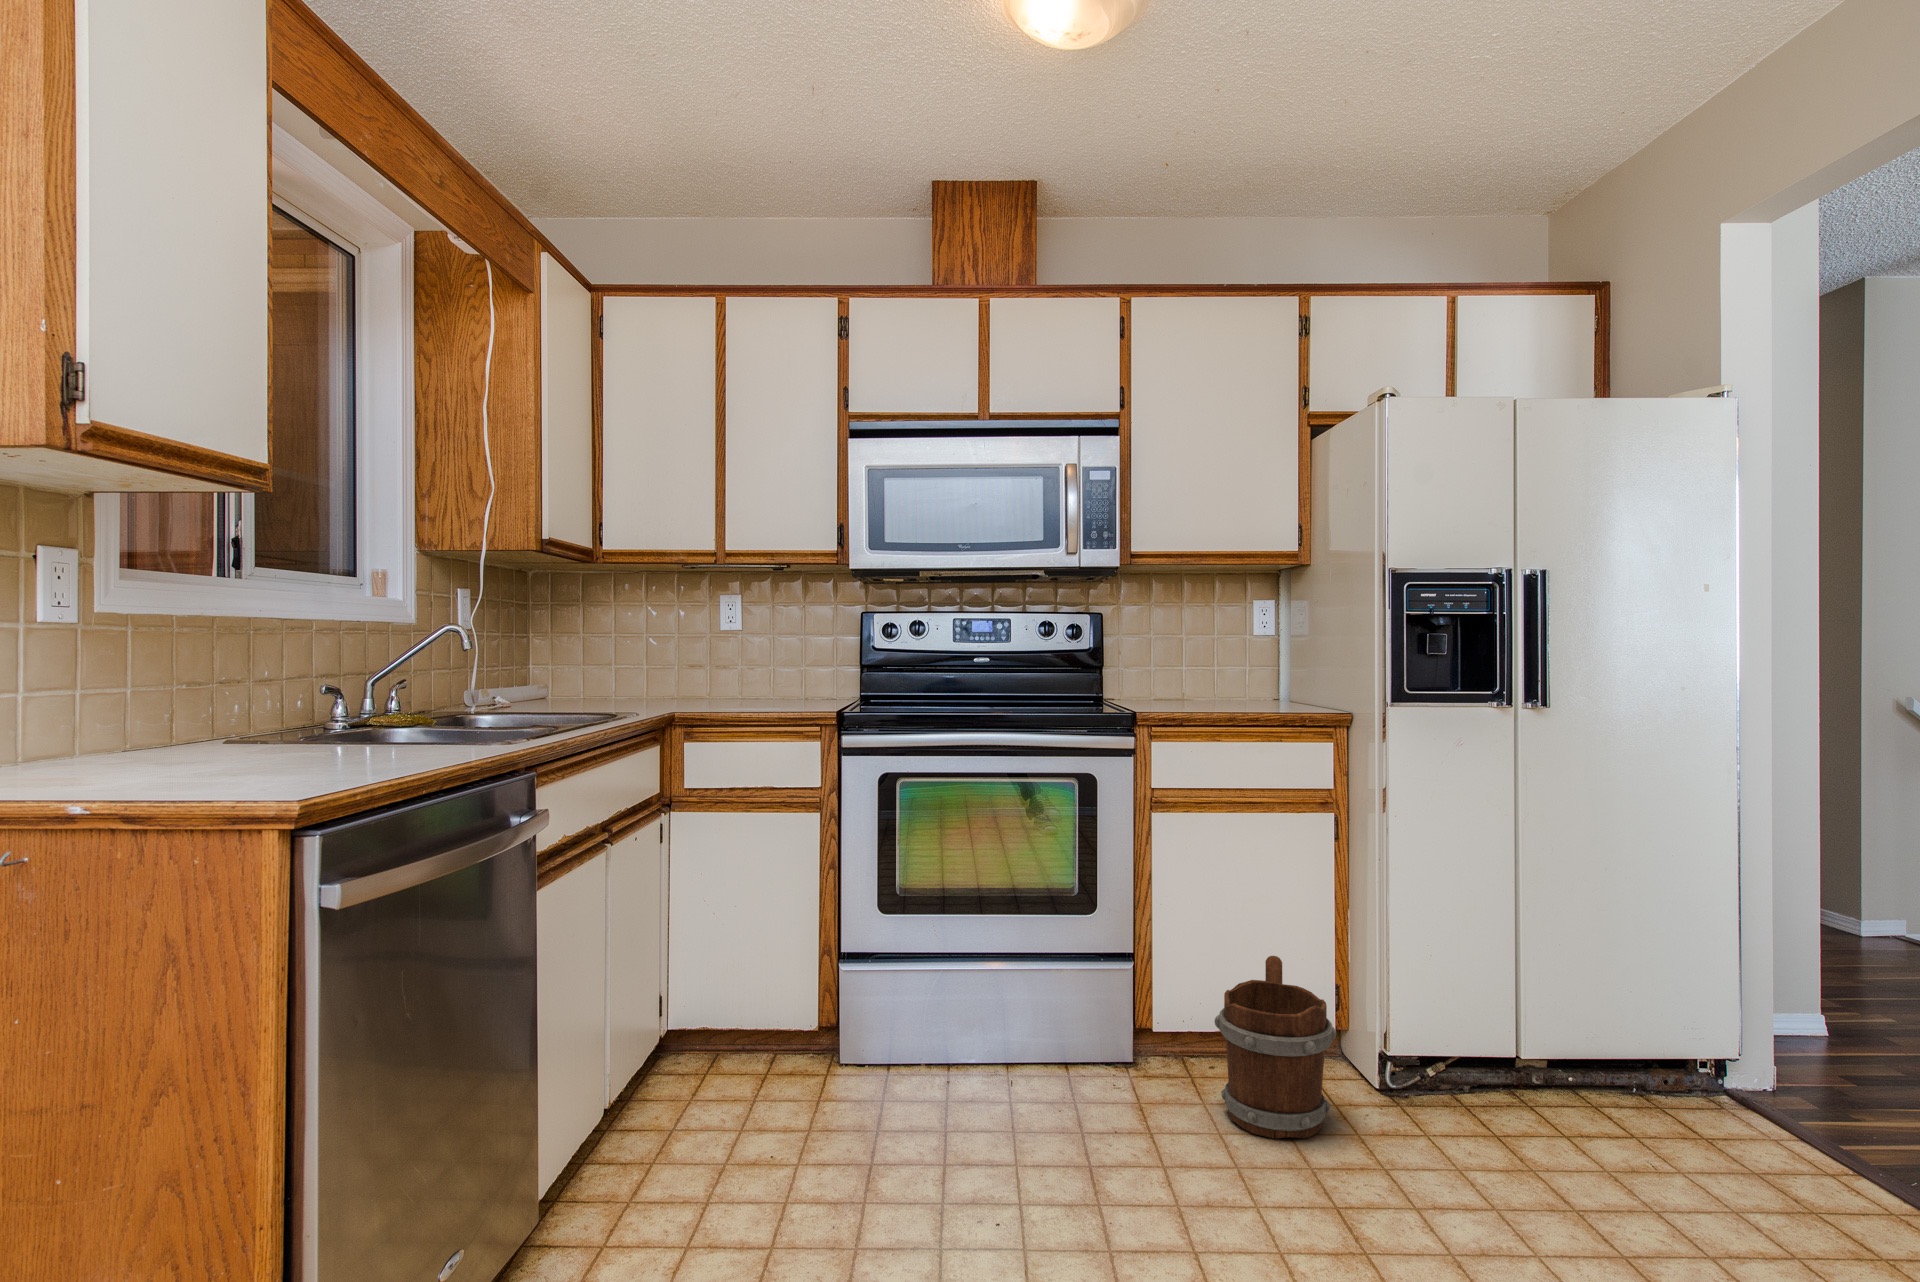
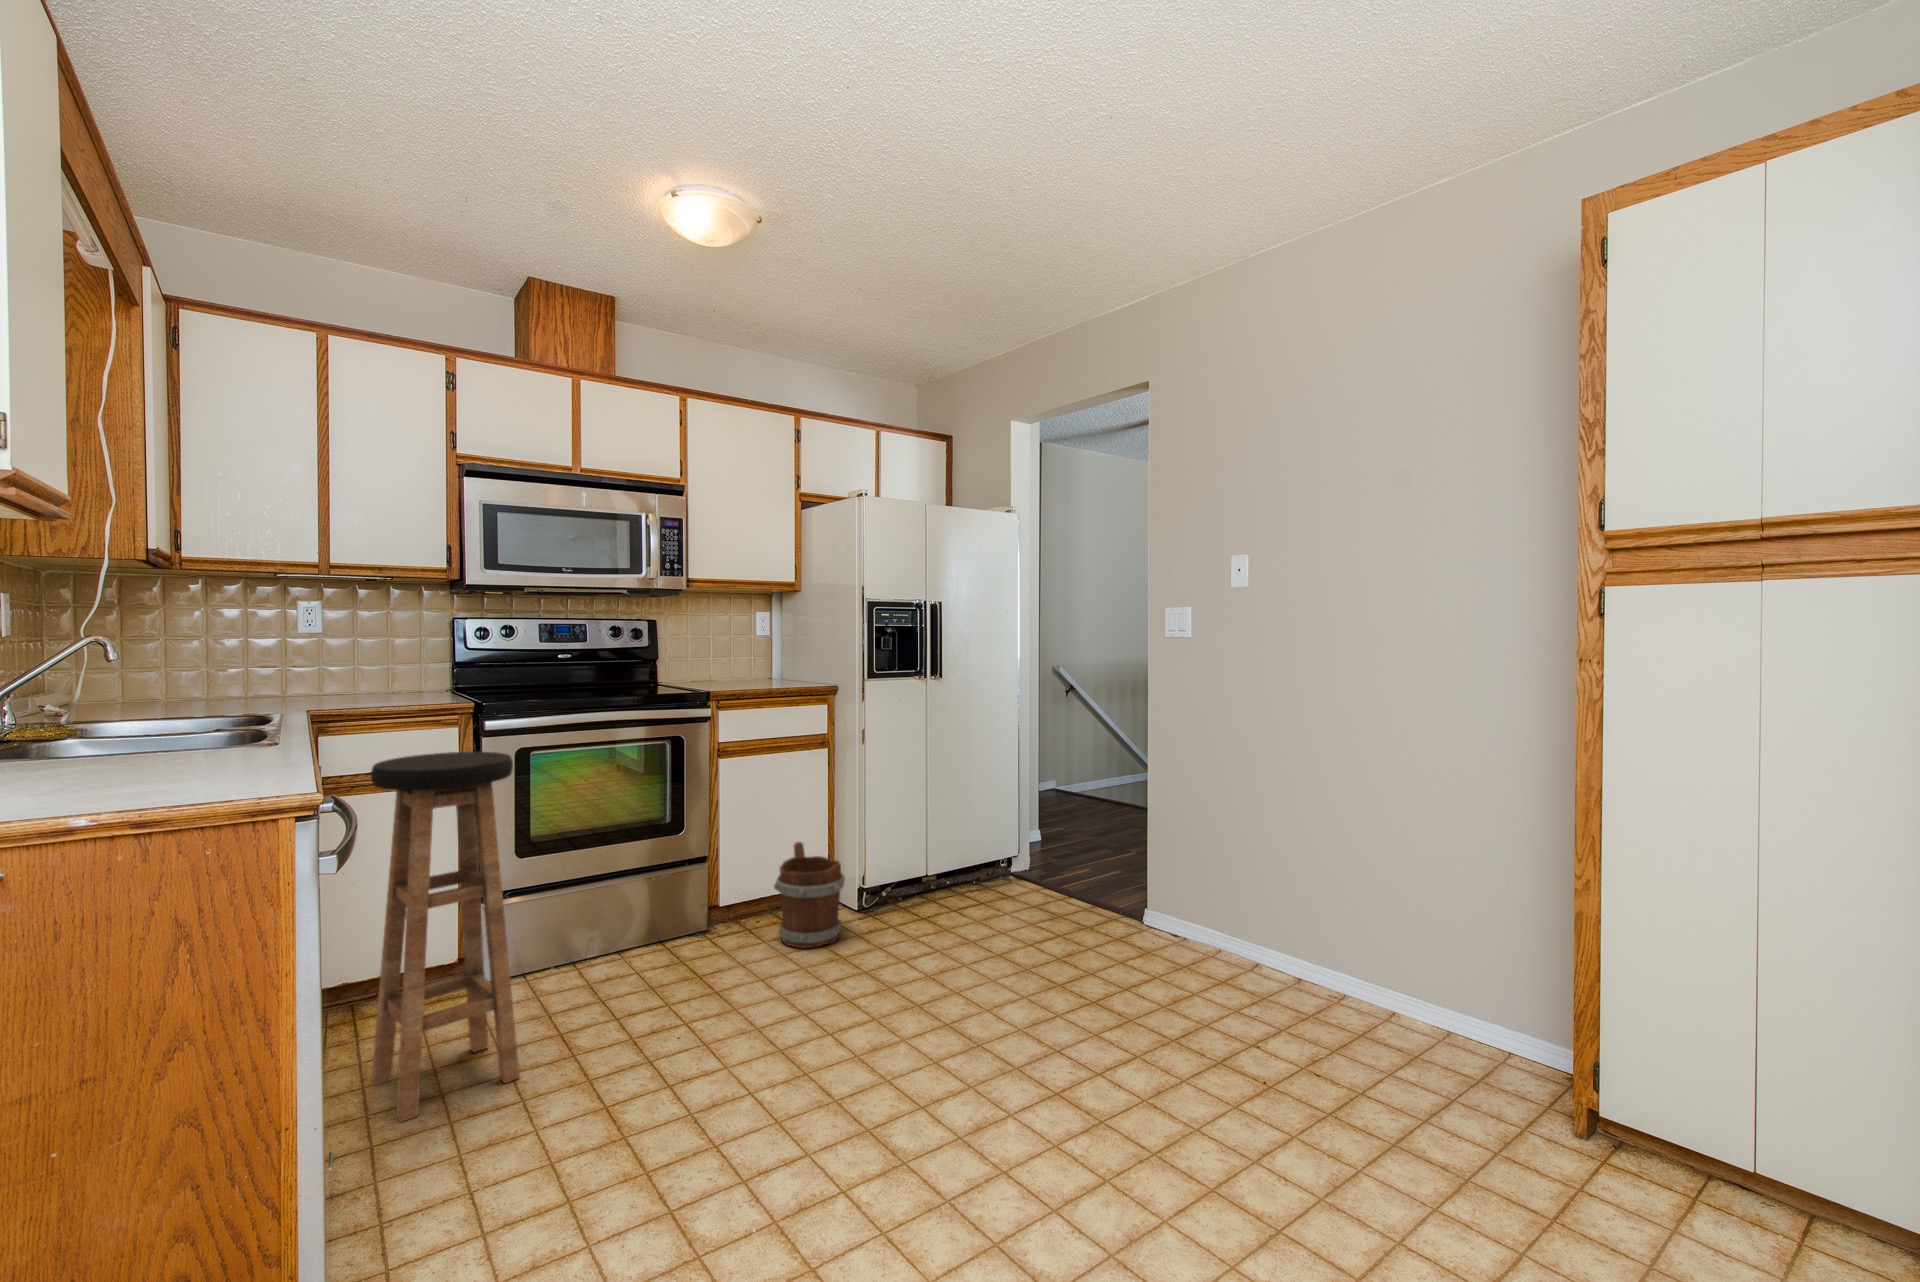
bar stool: none [641,769,798,1230] -> present [371,752,520,1122]

